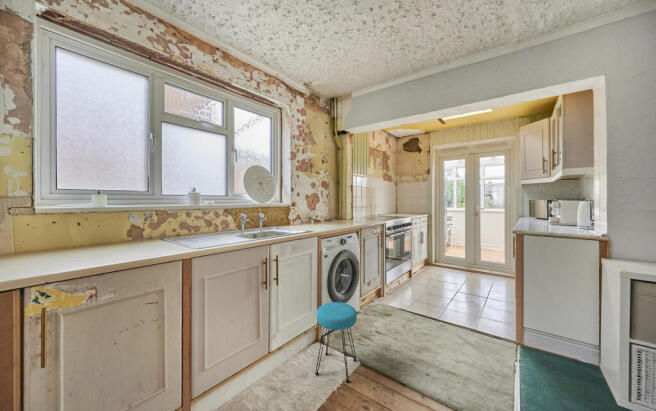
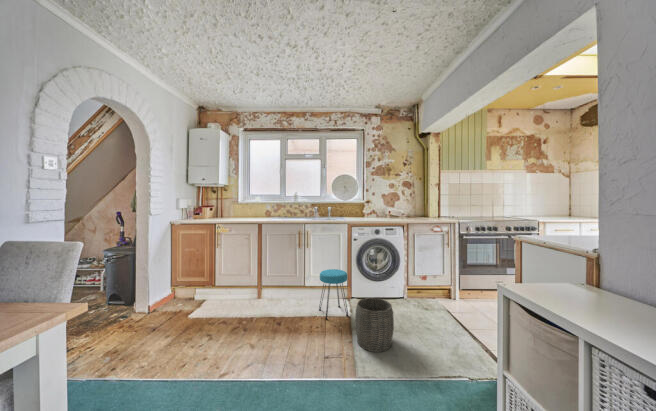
woven basket: none [403,320,450,388] -> present [355,298,394,352]

